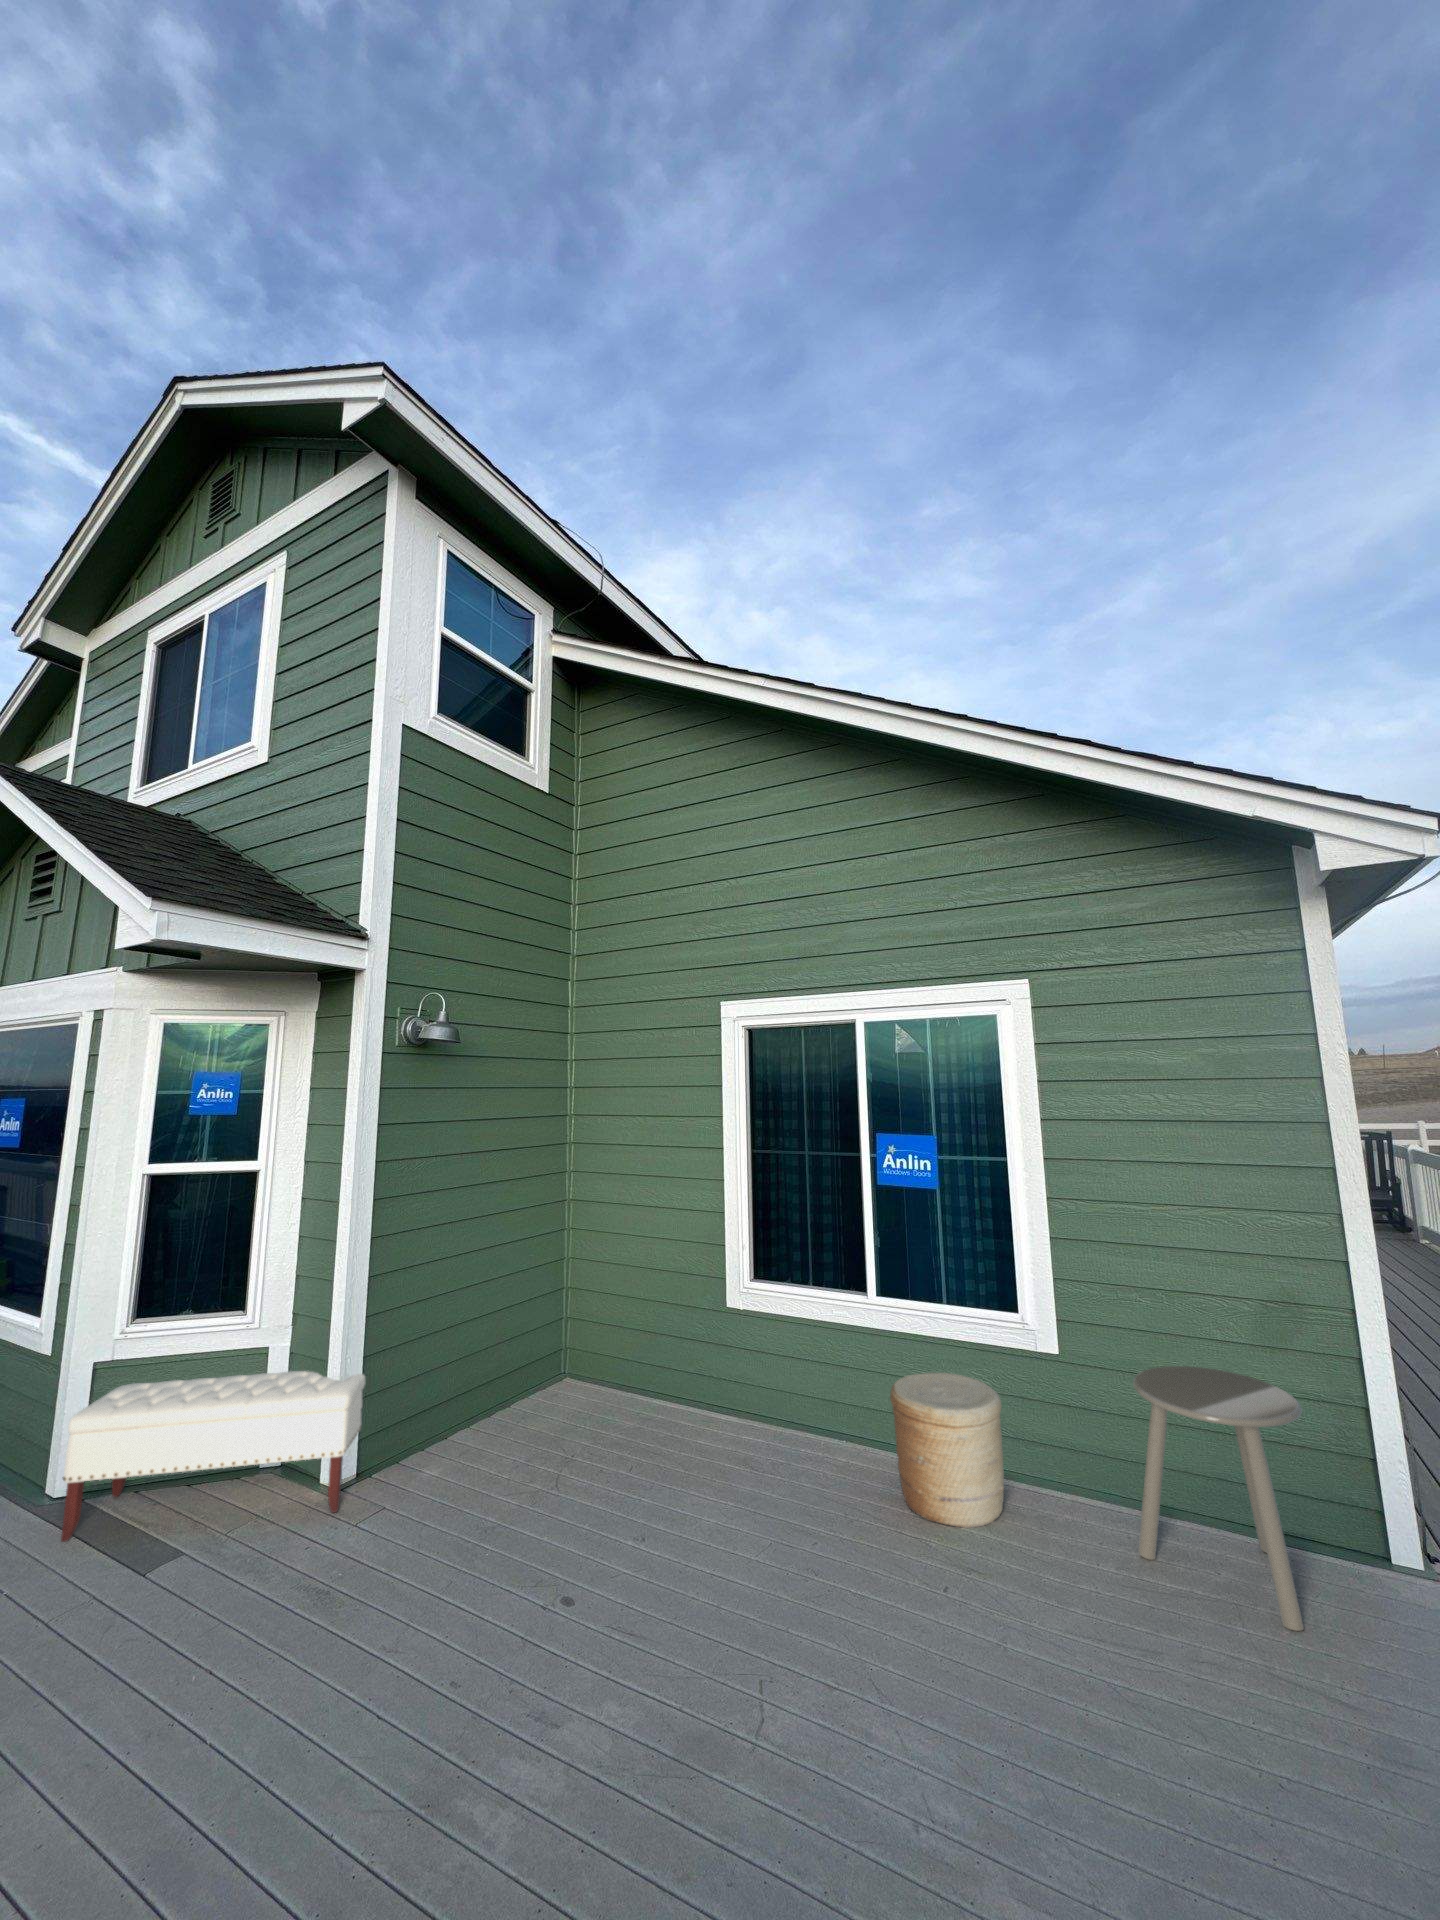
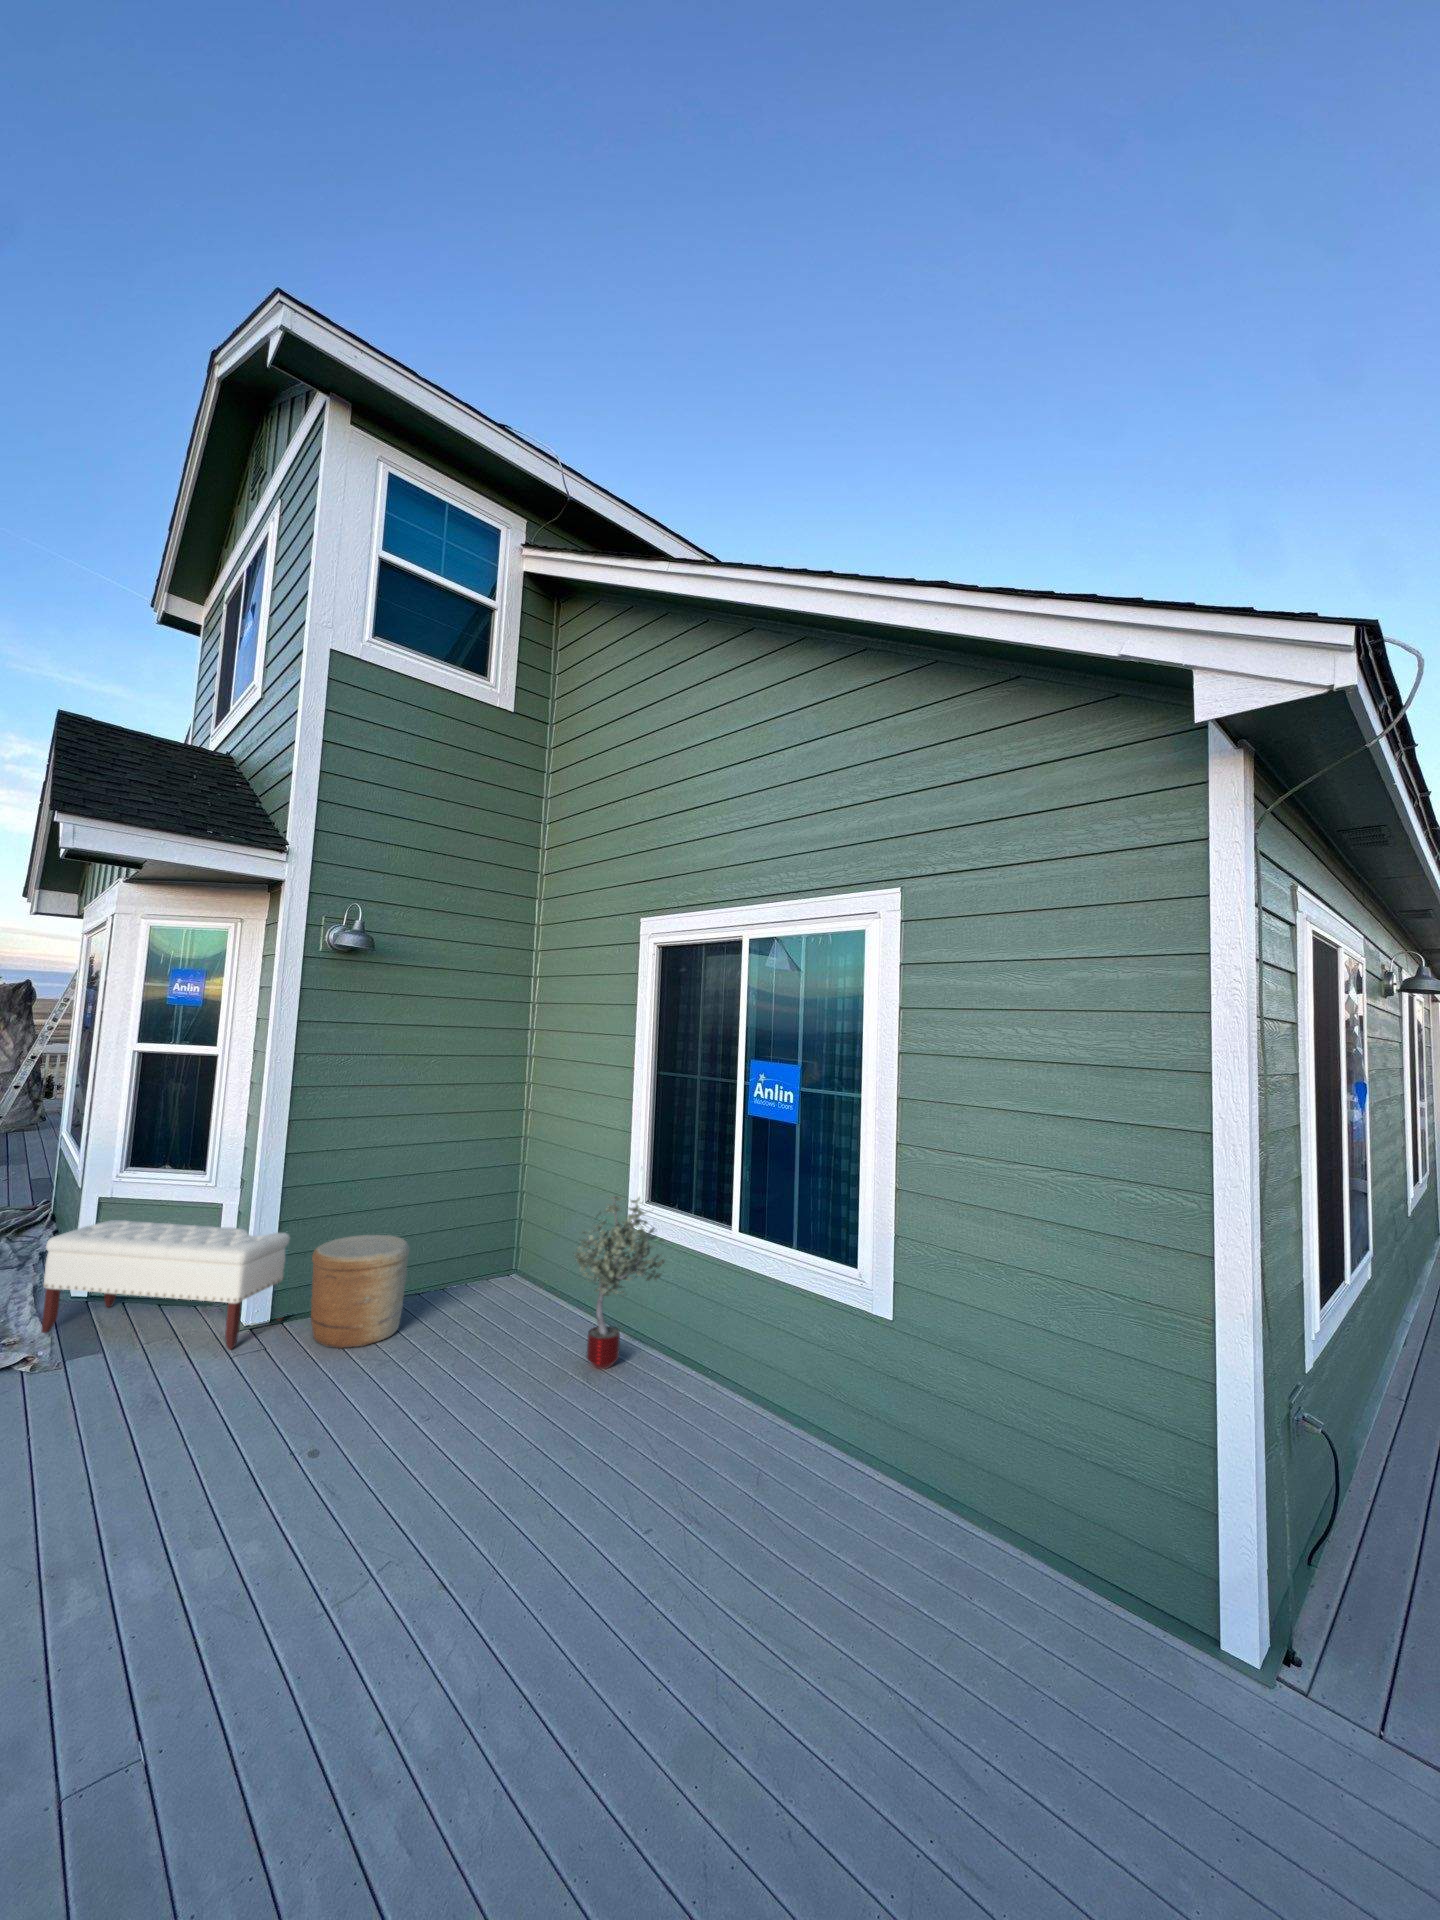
potted tree: none [683,1275,799,1456] -> present [573,1196,665,1369]
side table: present [1133,1366,1304,1631] -> none [901,1352,1095,1696]
woven basket: present [890,1372,1004,1528] -> present [311,1235,410,1349]

